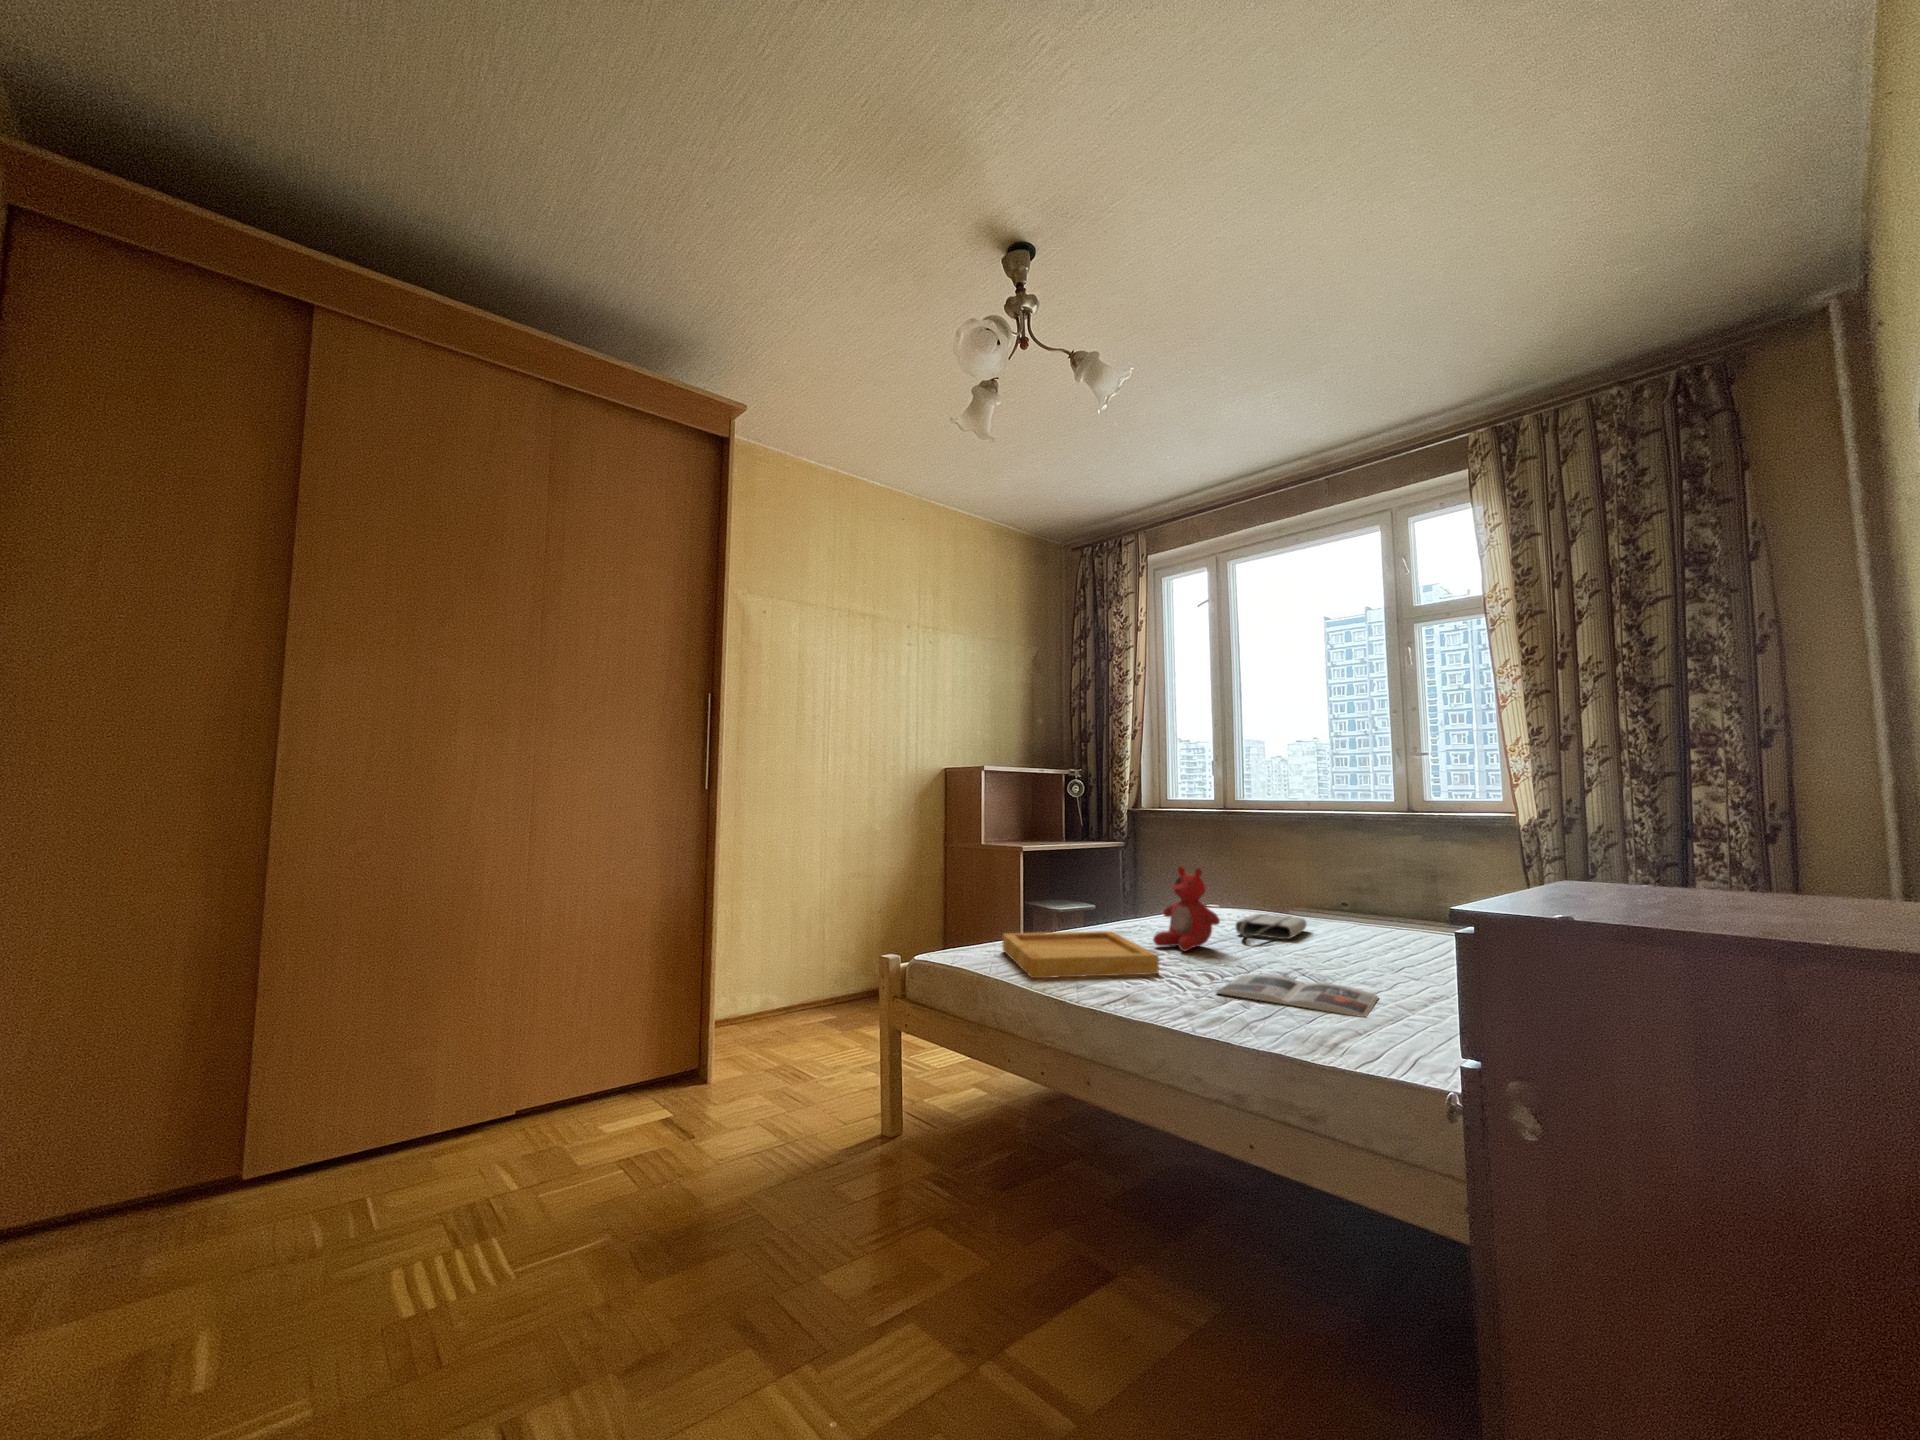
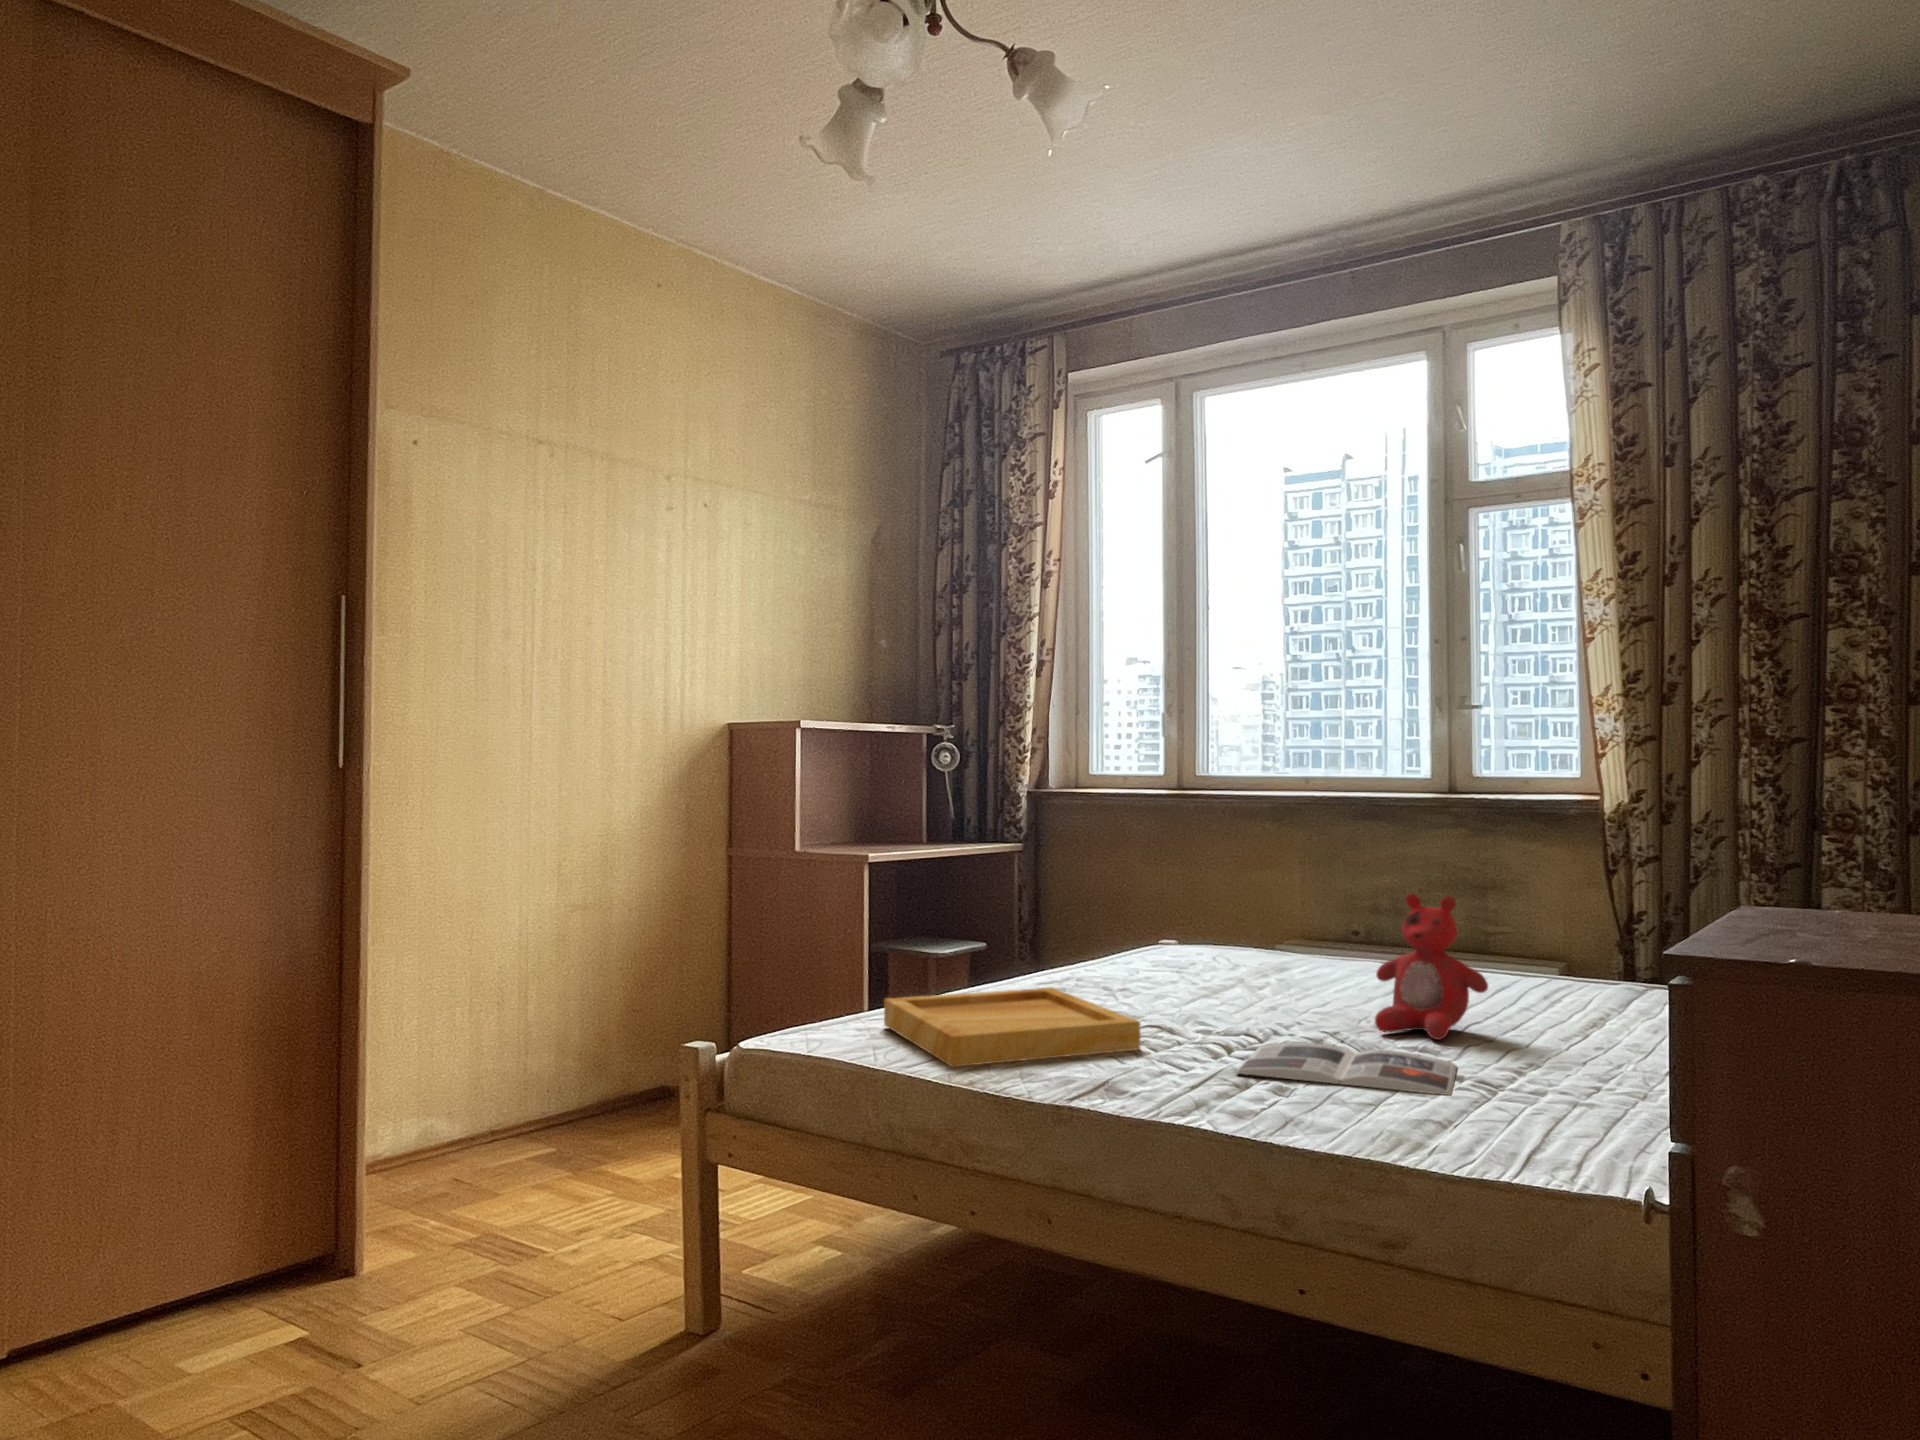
stuffed bear: present [1153,866,1220,951] -> present [1375,893,1488,1040]
tote bag: present [1235,914,1307,939] -> none [1224,952,1322,990]

